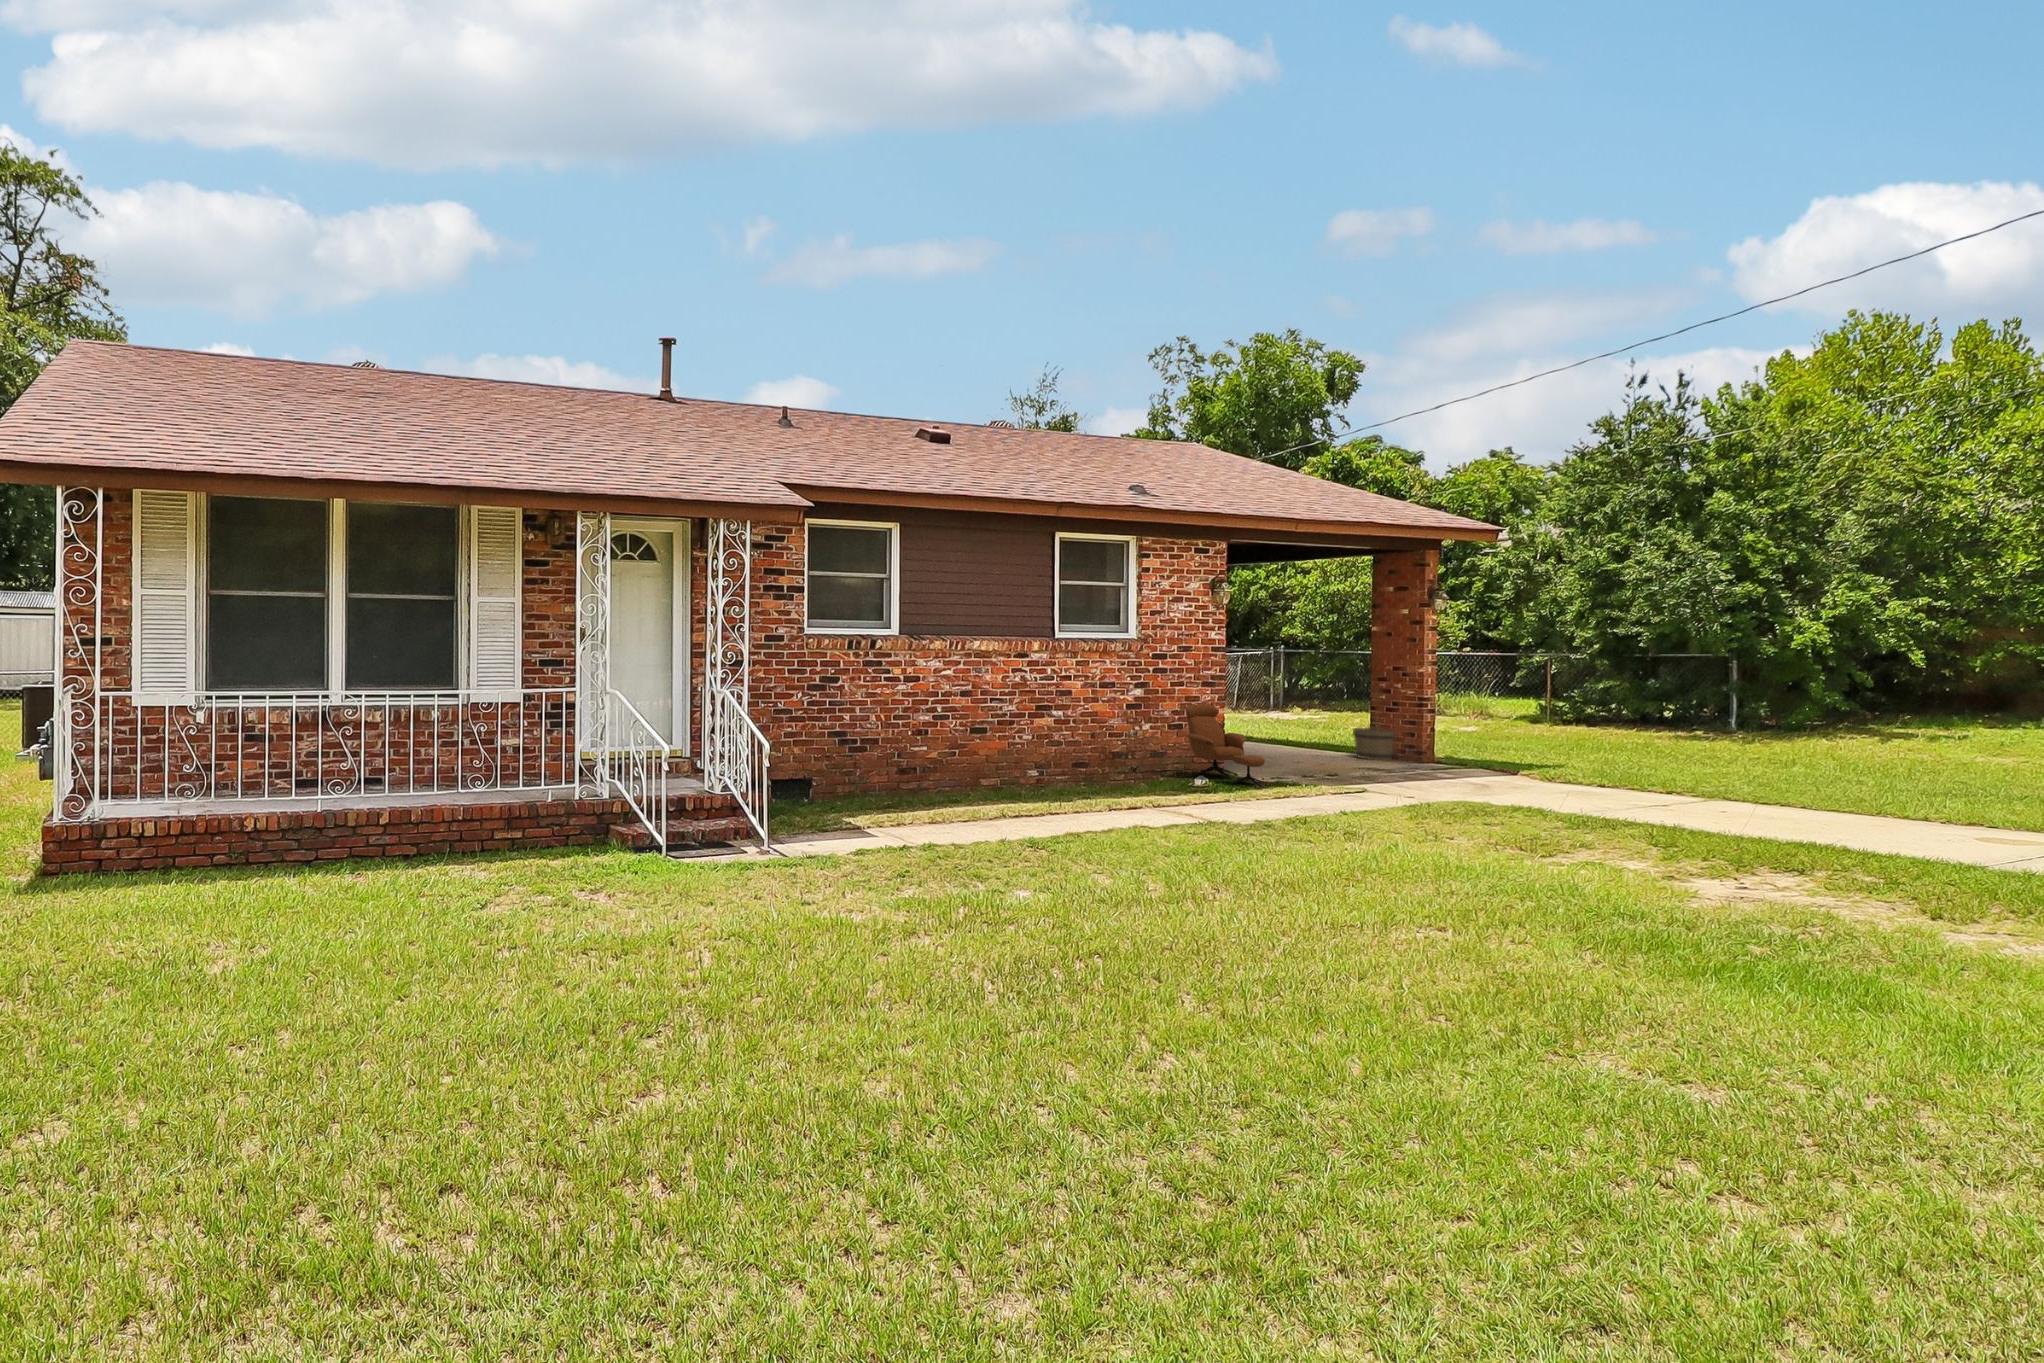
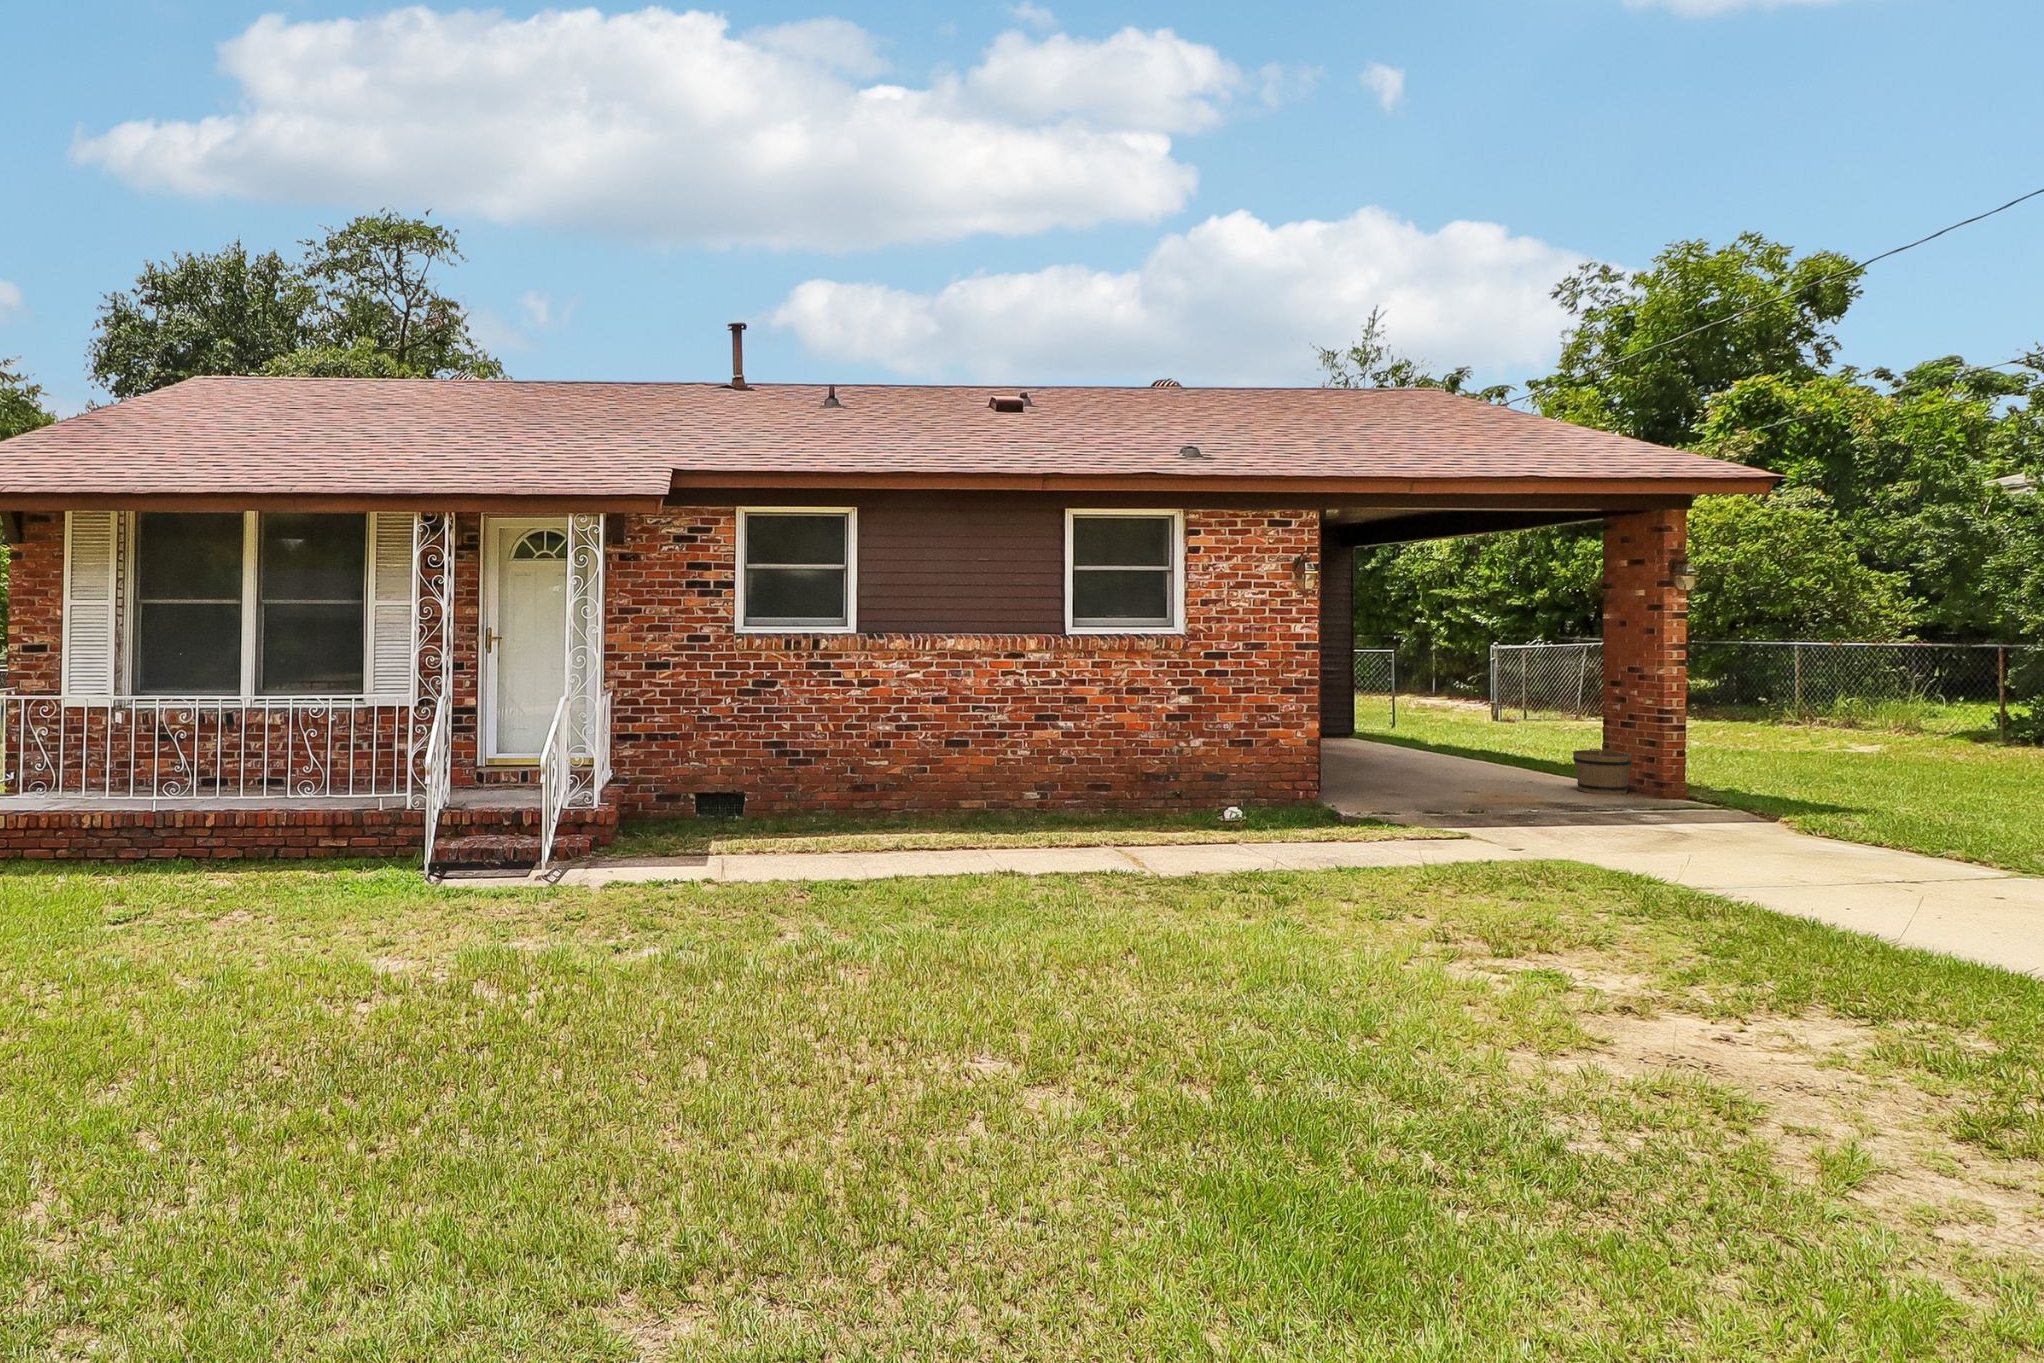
lounge chair: present [1186,704,1265,786] -> none [1242,717,1326,822]

